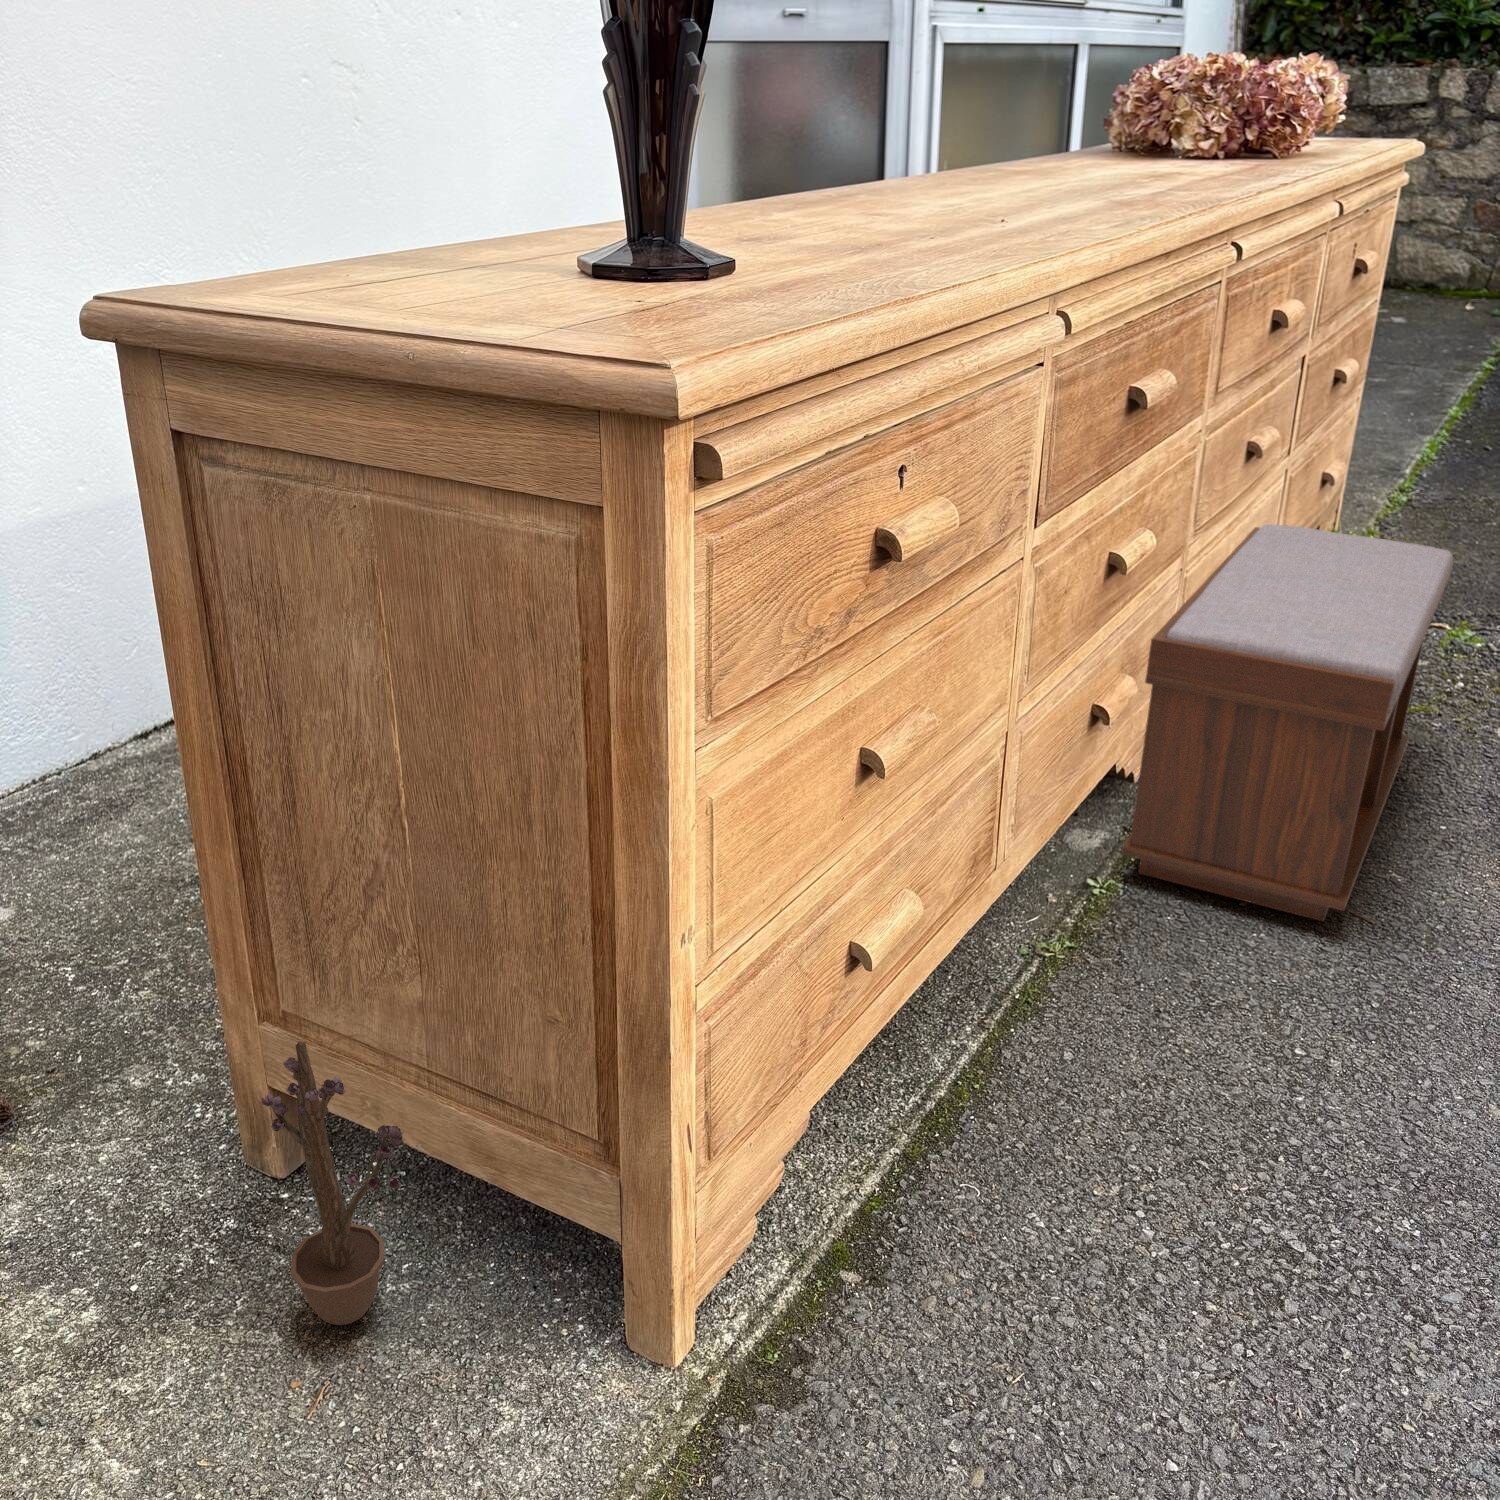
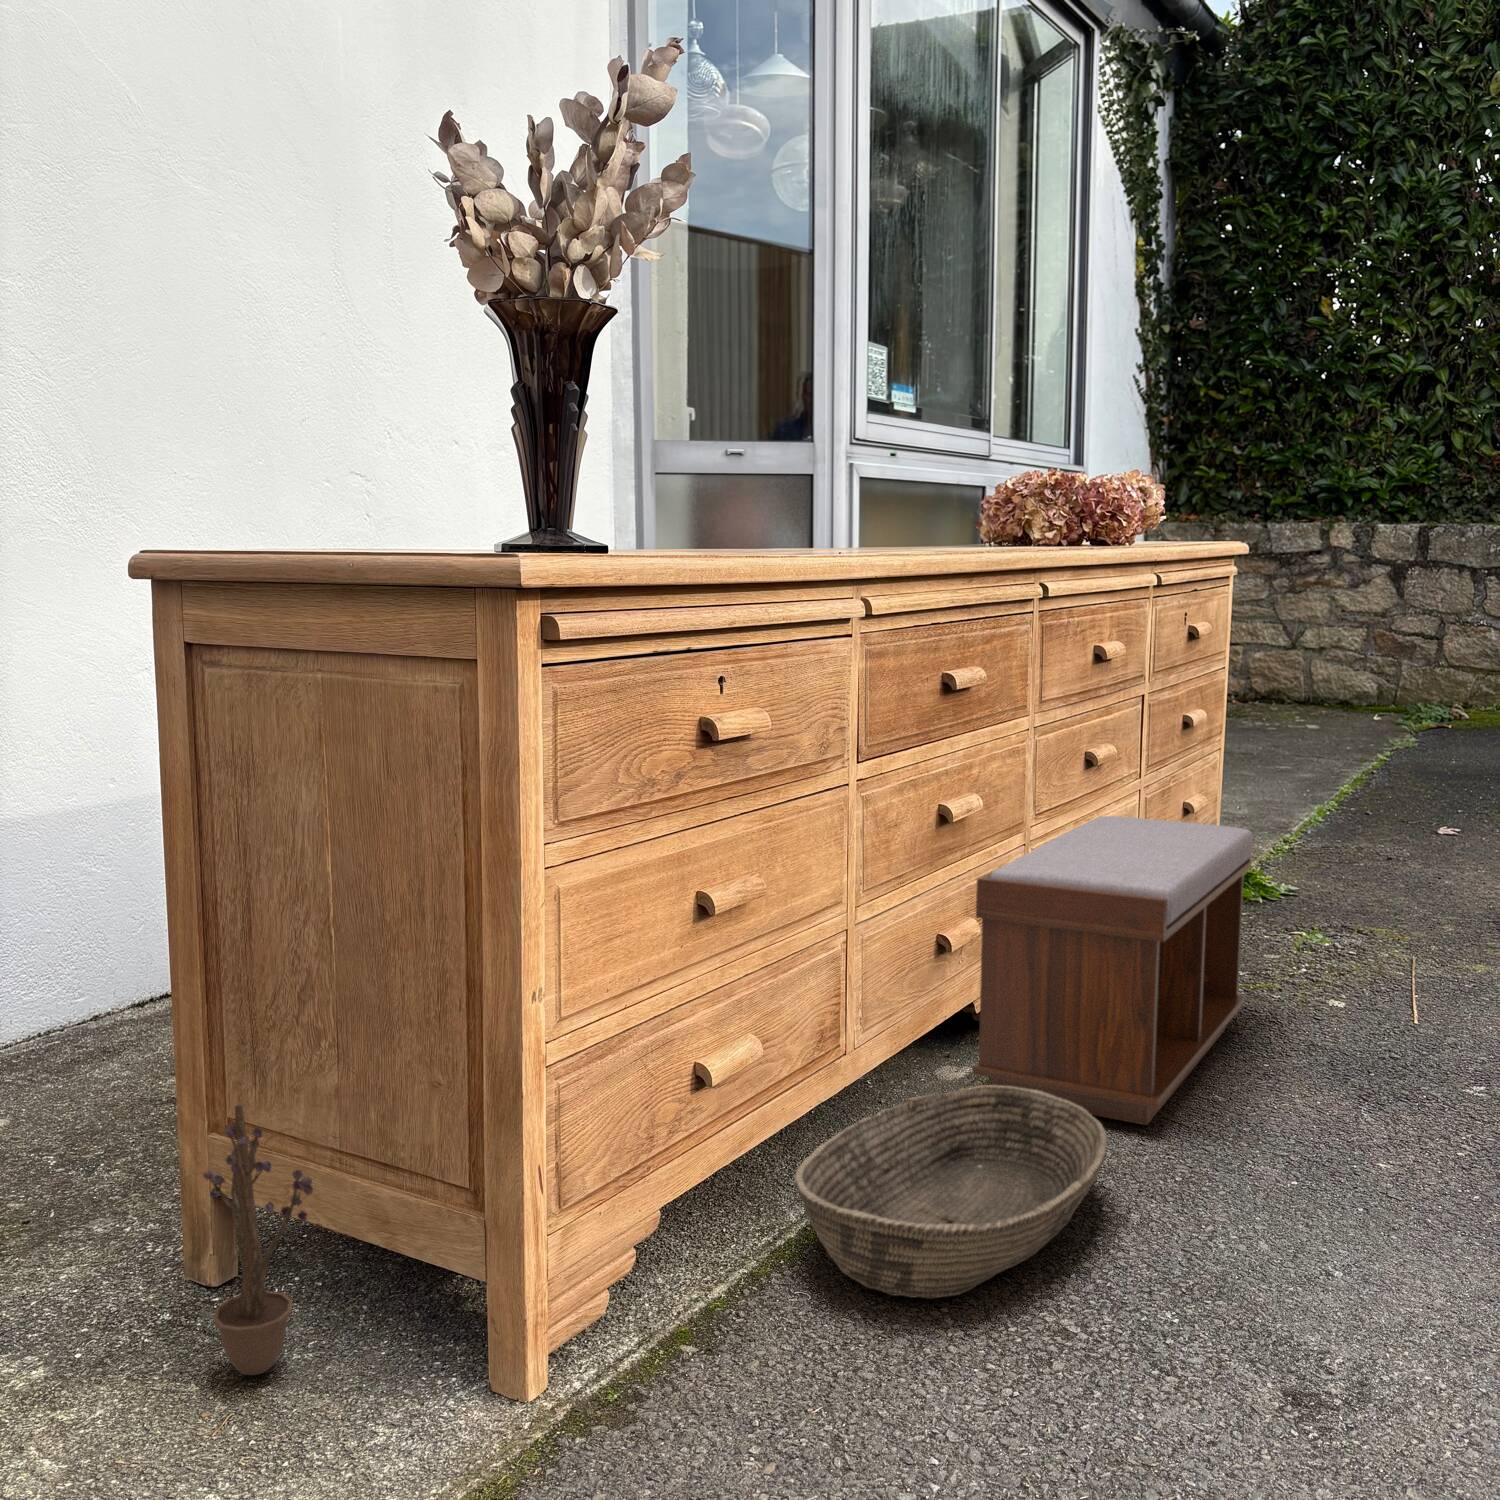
basket: none [962,895,1316,1199] -> present [794,1085,1108,1299]

